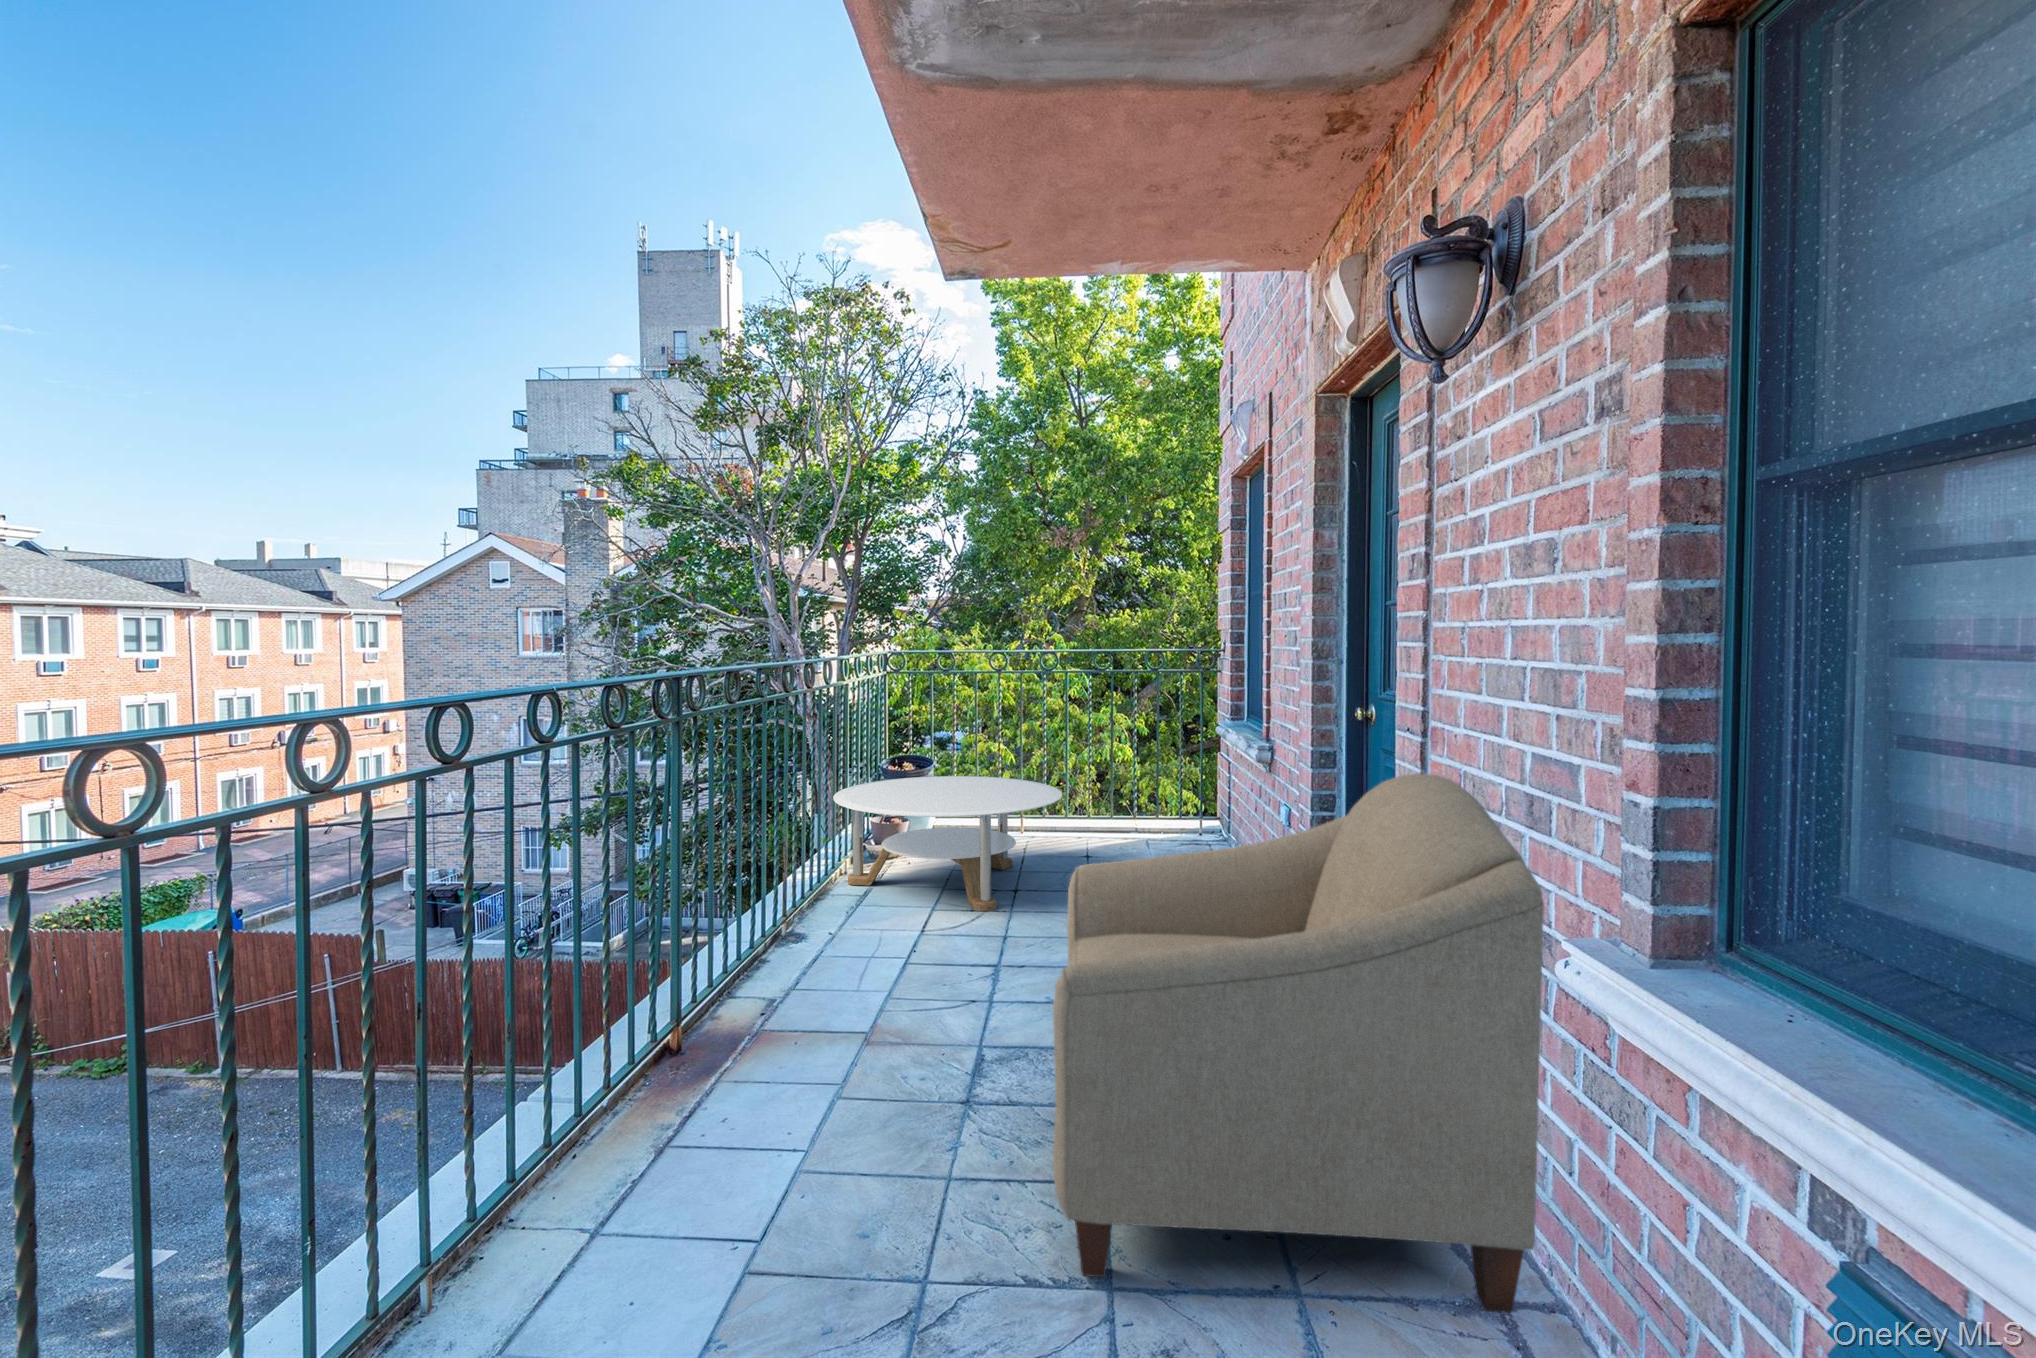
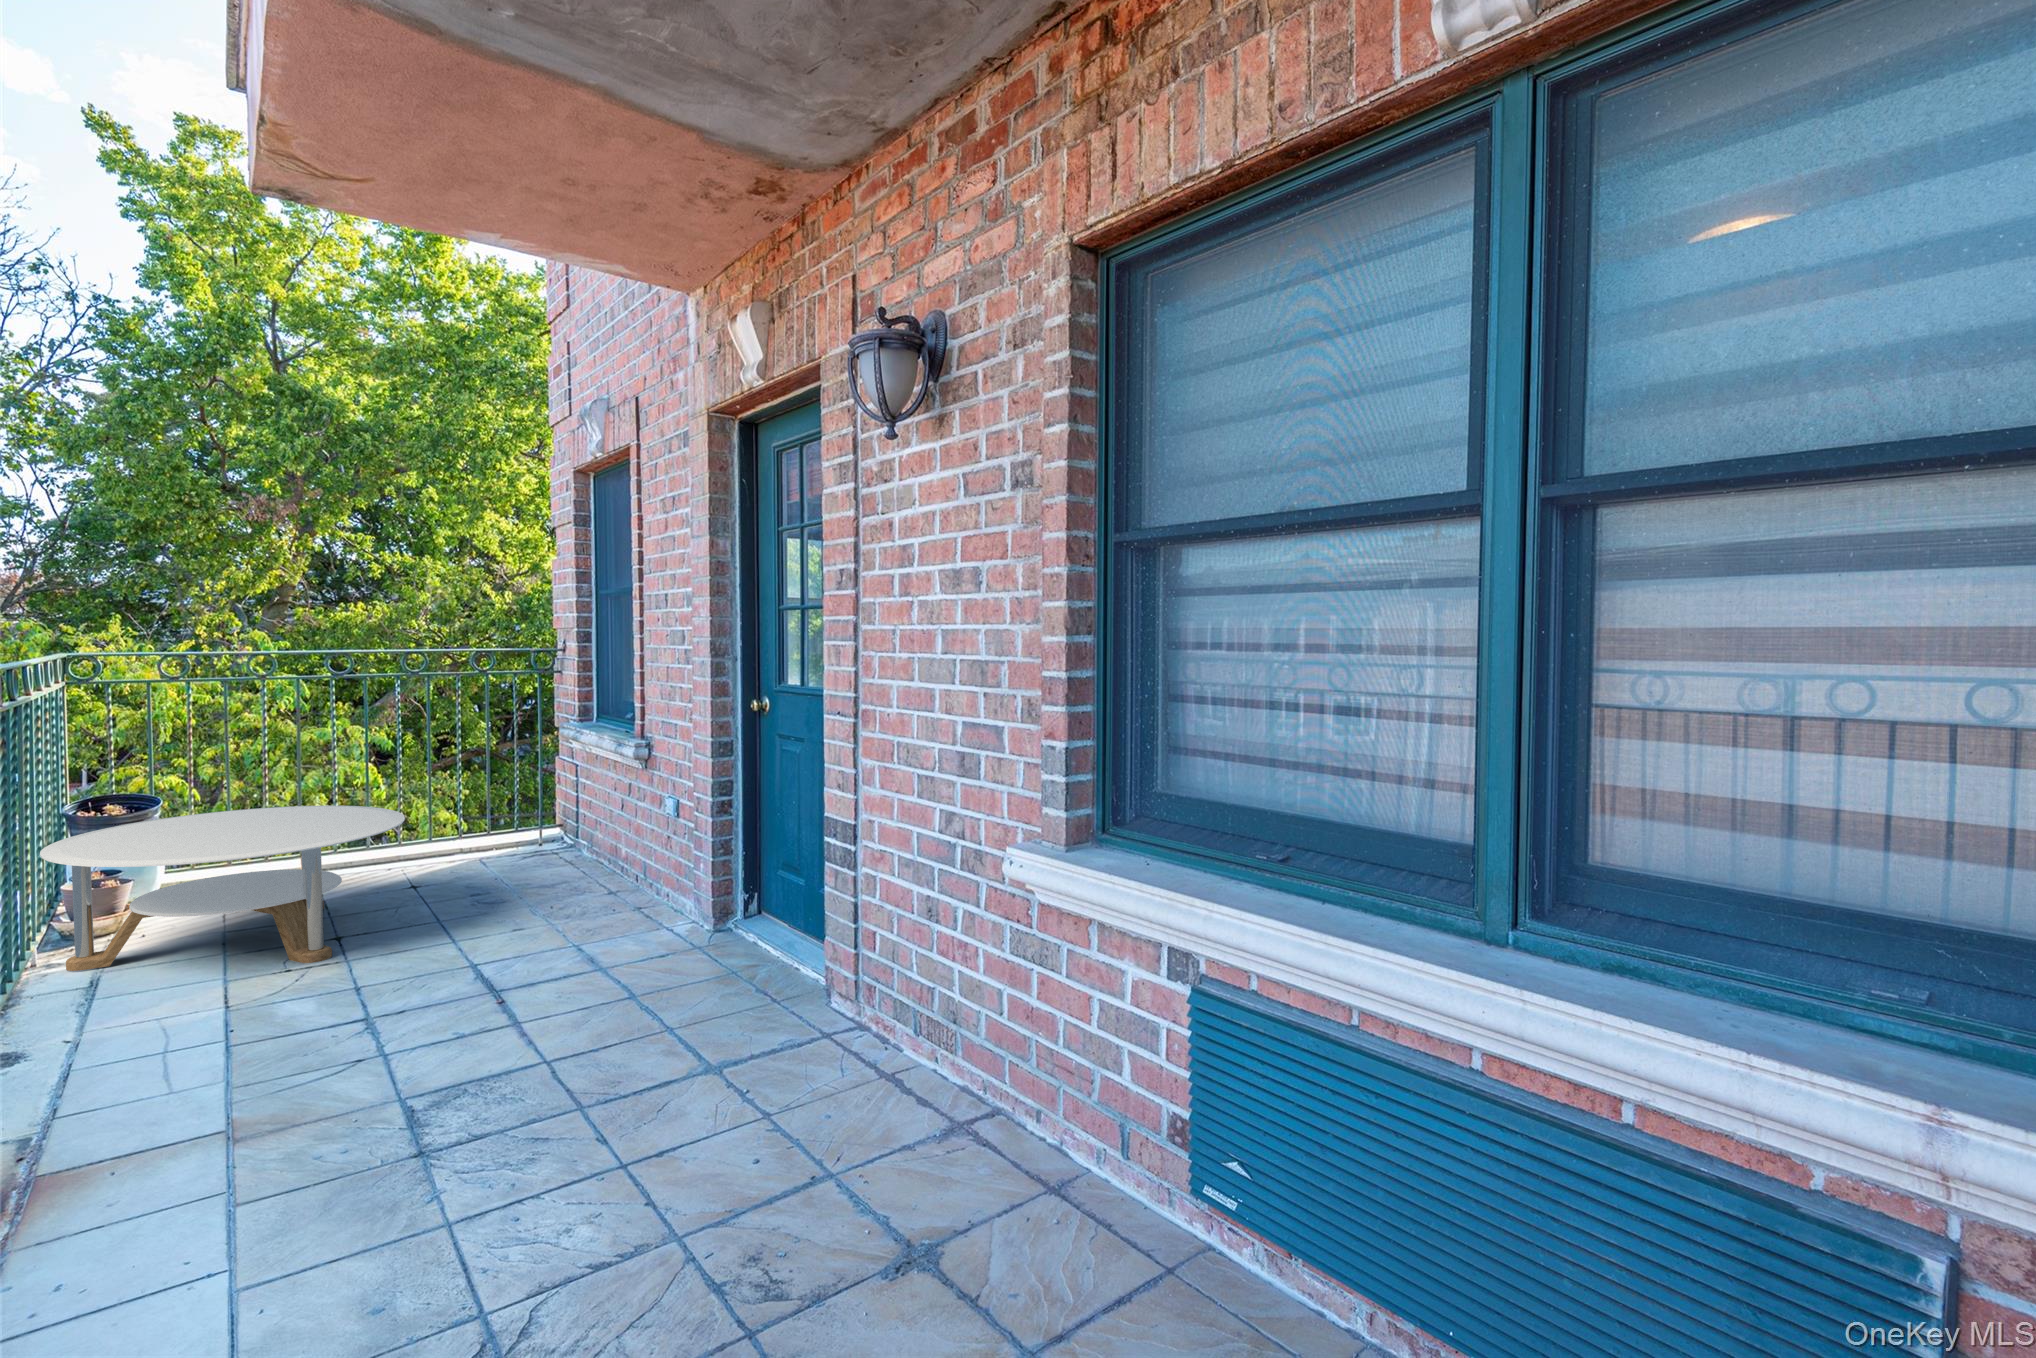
chair: present [1053,773,1544,1313] -> none [540,746,989,1239]

